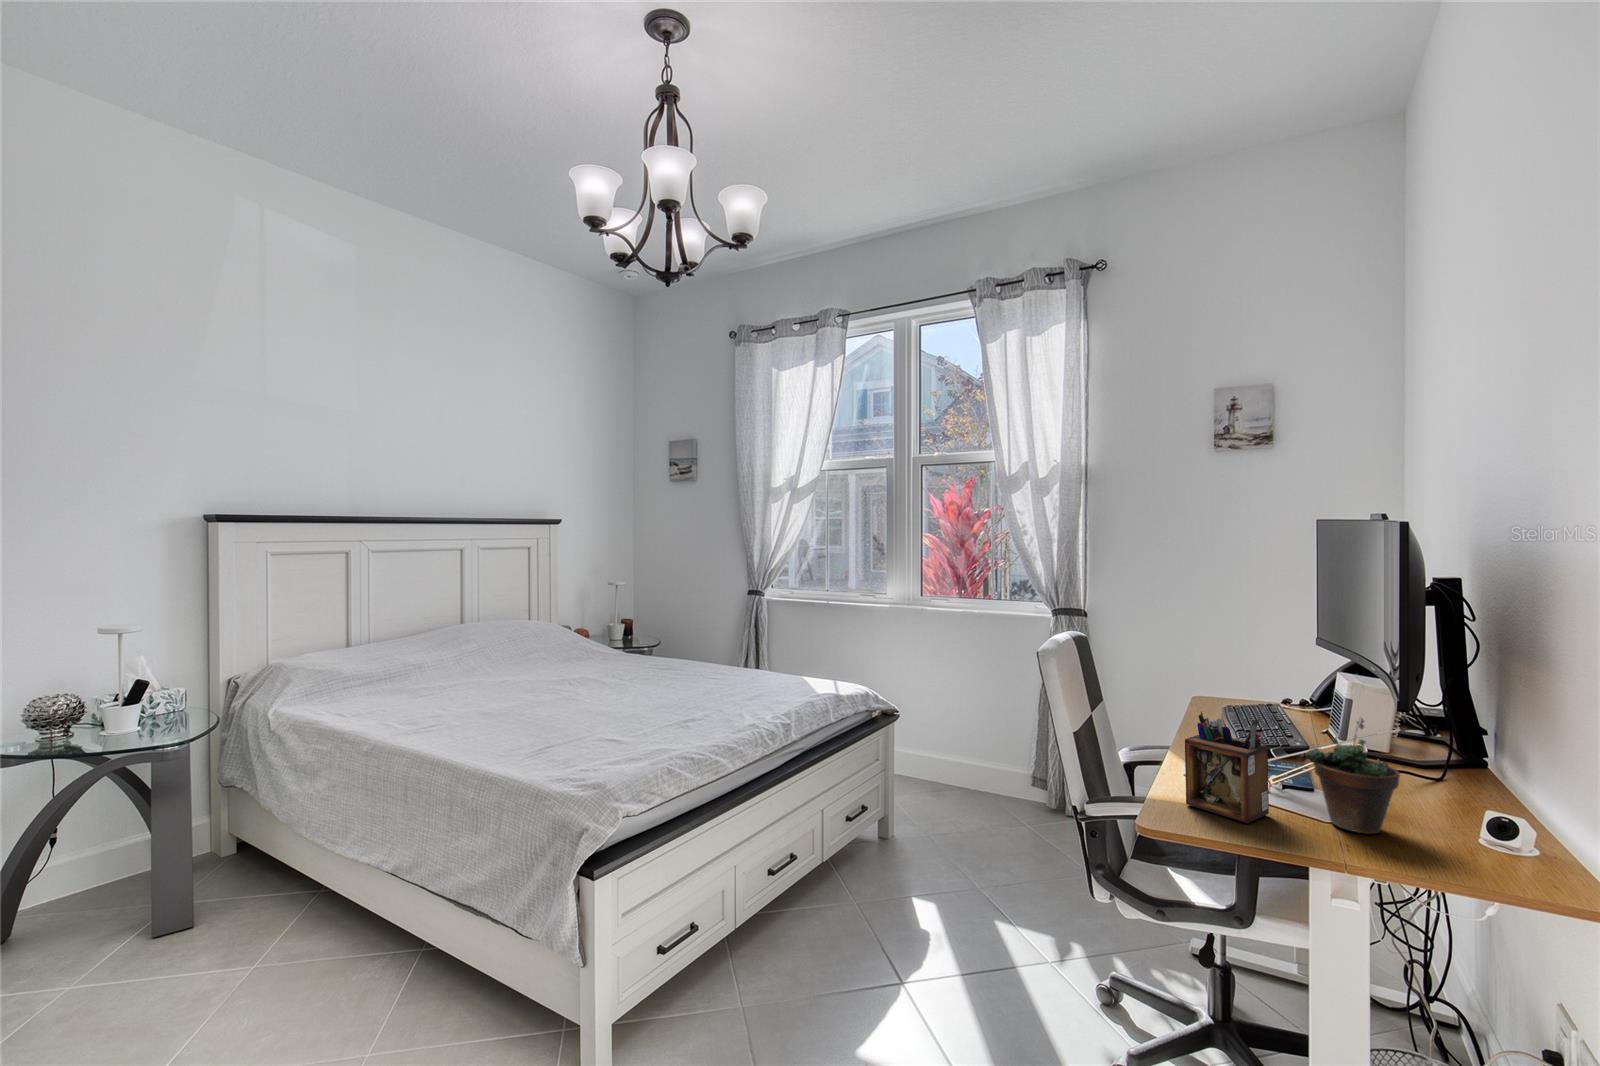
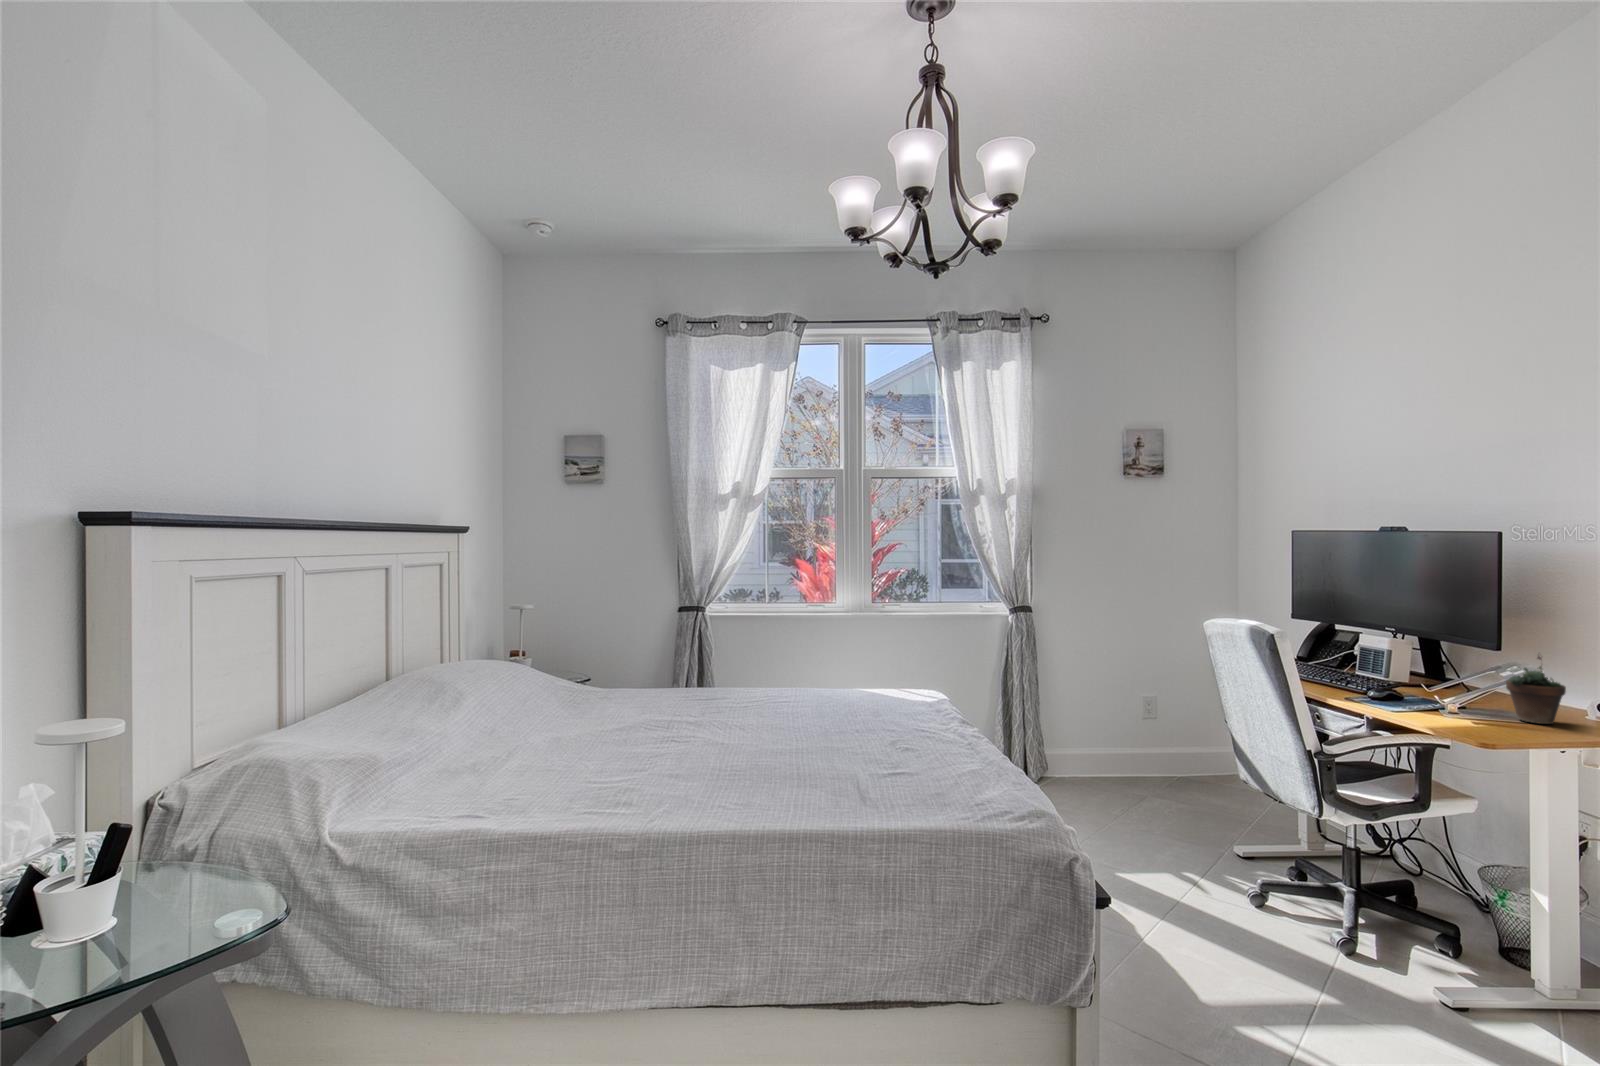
desk organizer: present [1185,711,1269,823] -> none [1444,662,1510,730]

